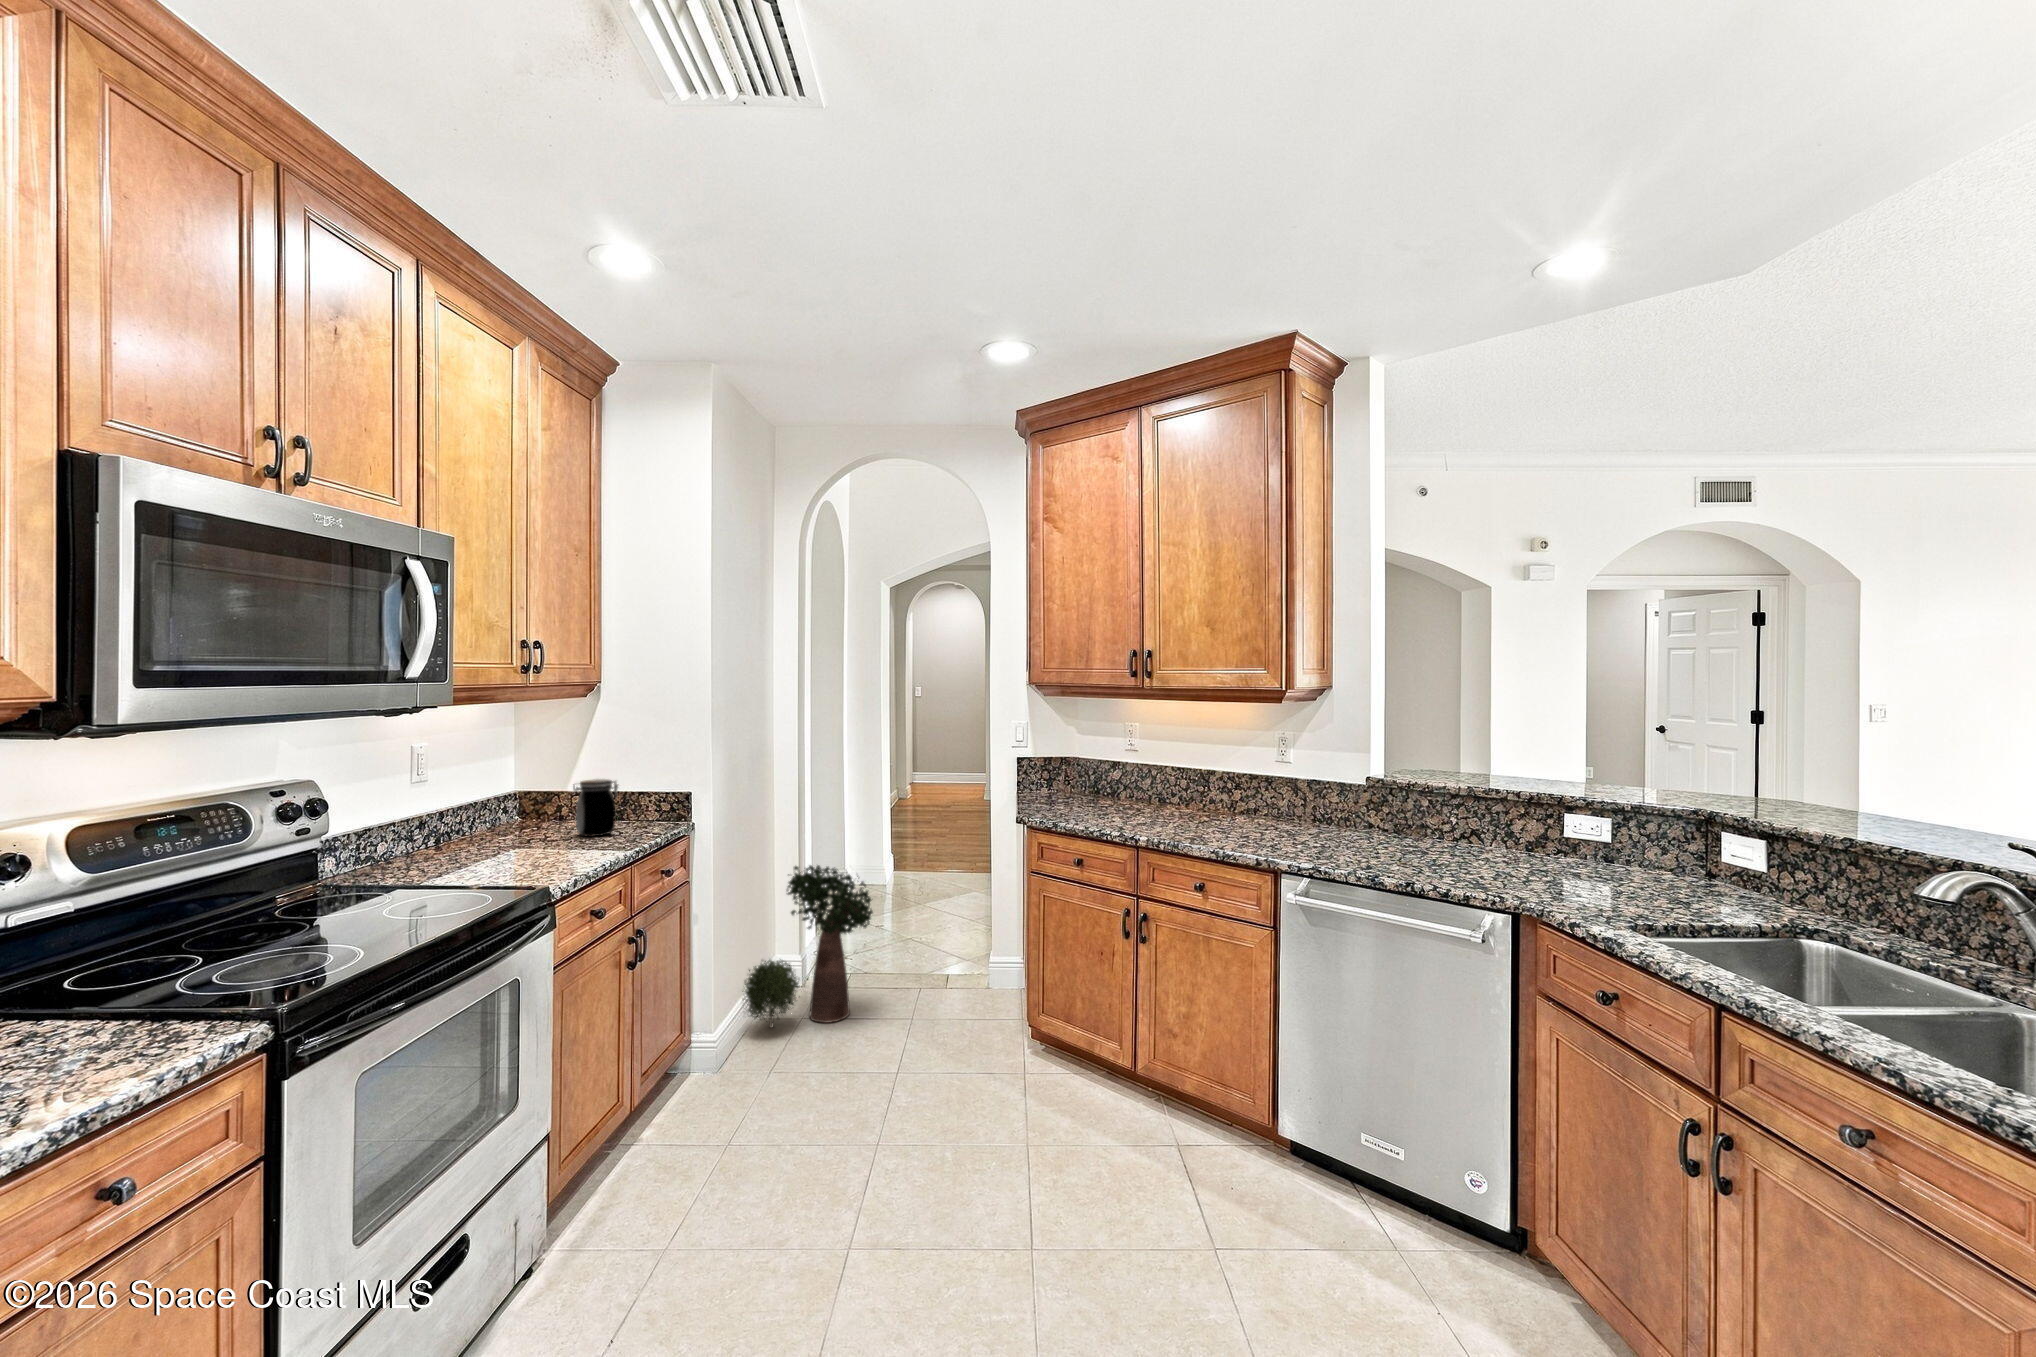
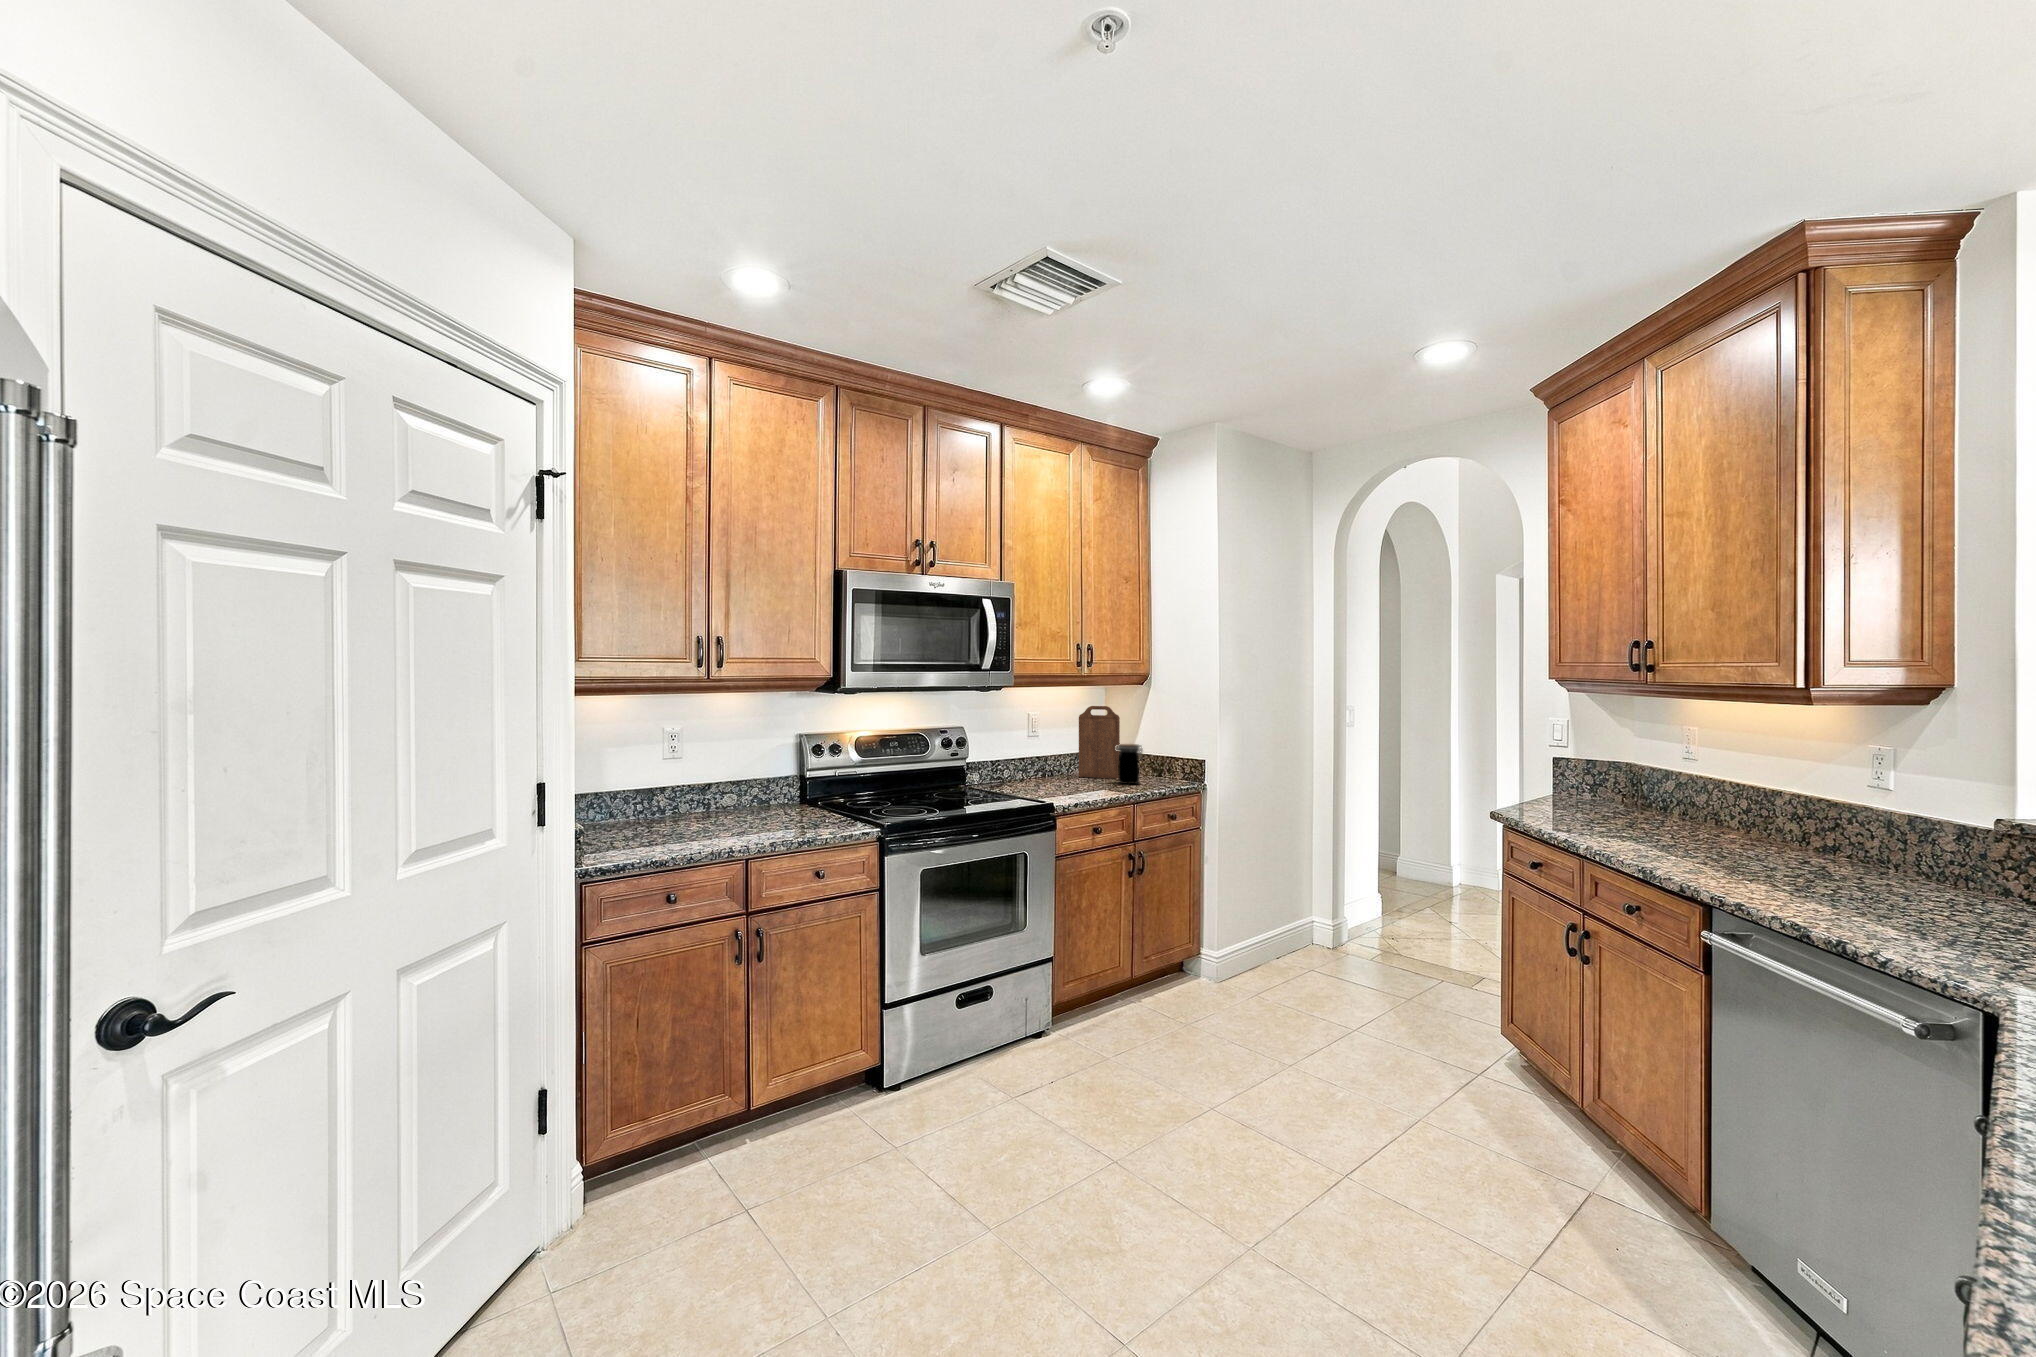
cutting board: none [496,729,567,835] -> present [1079,706,1120,778]
potted plant: present [743,865,873,1028] -> none [1256,838,1385,988]

